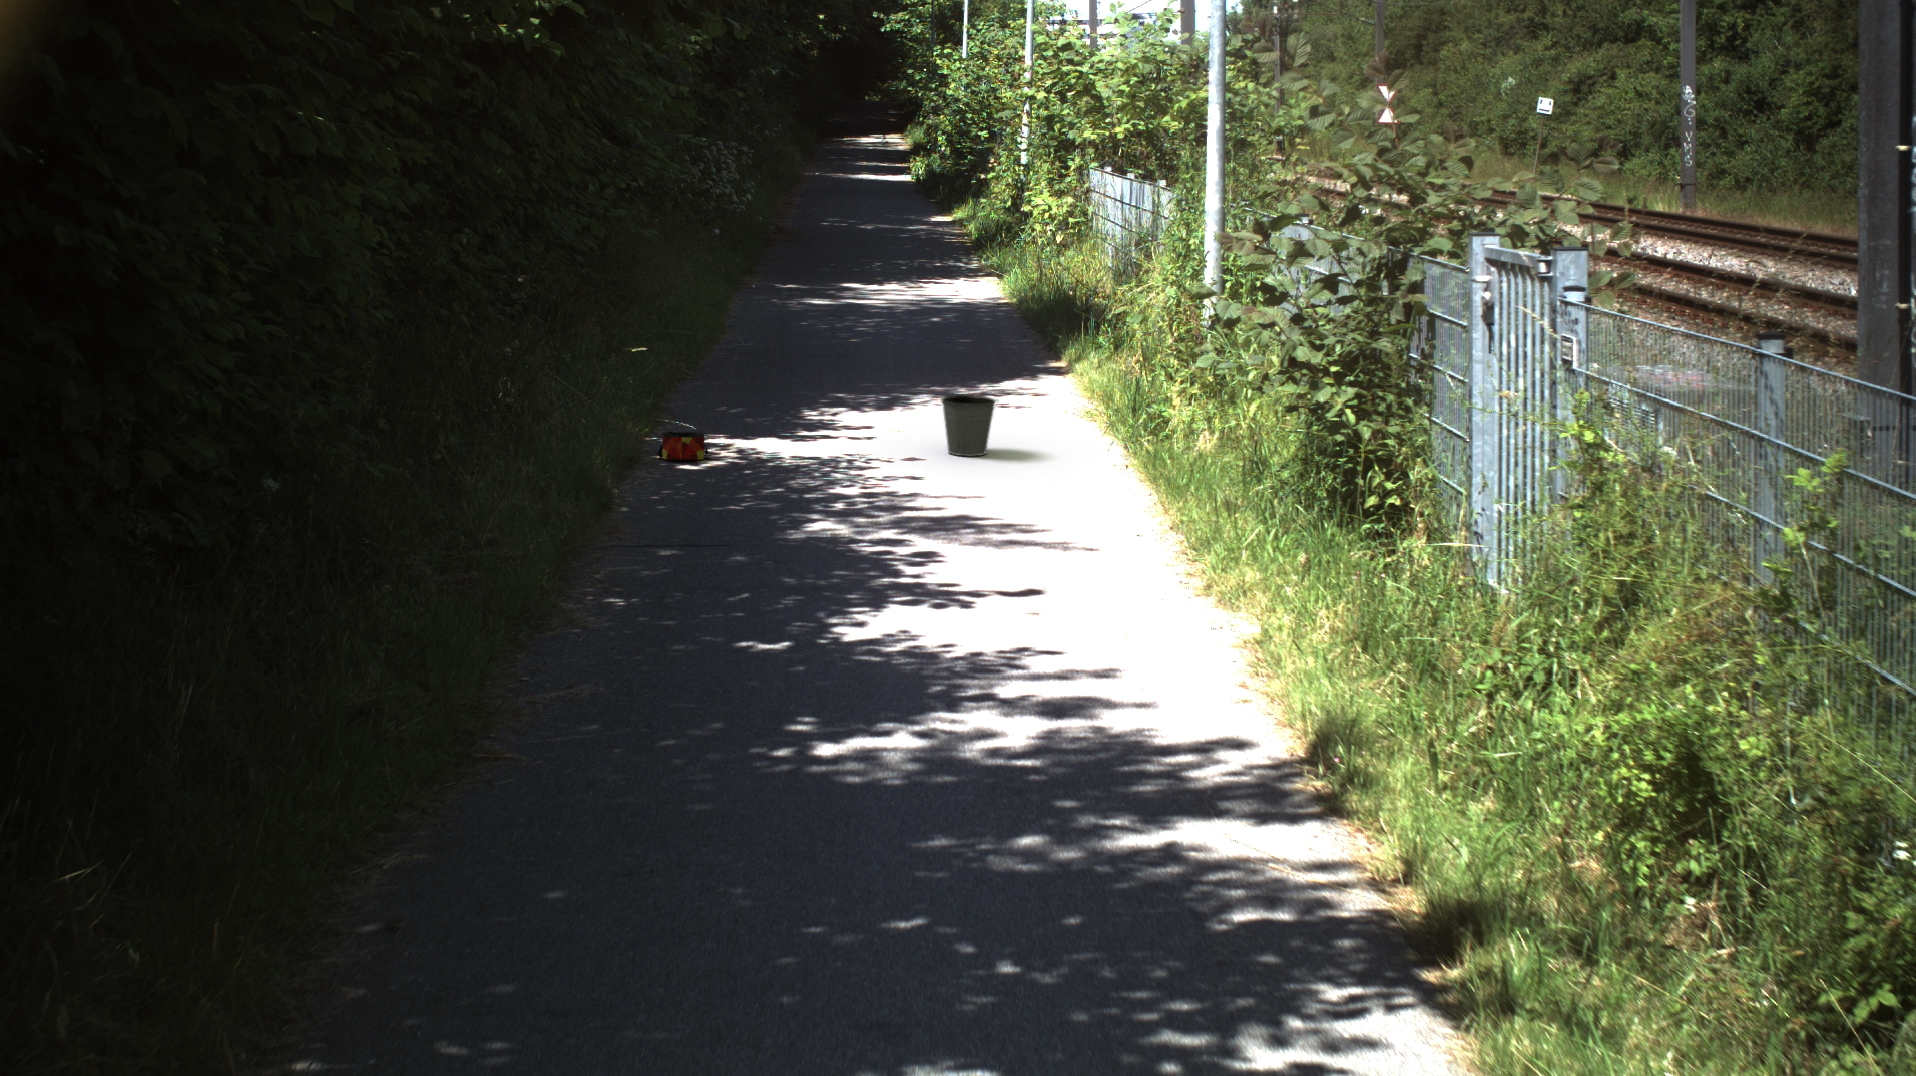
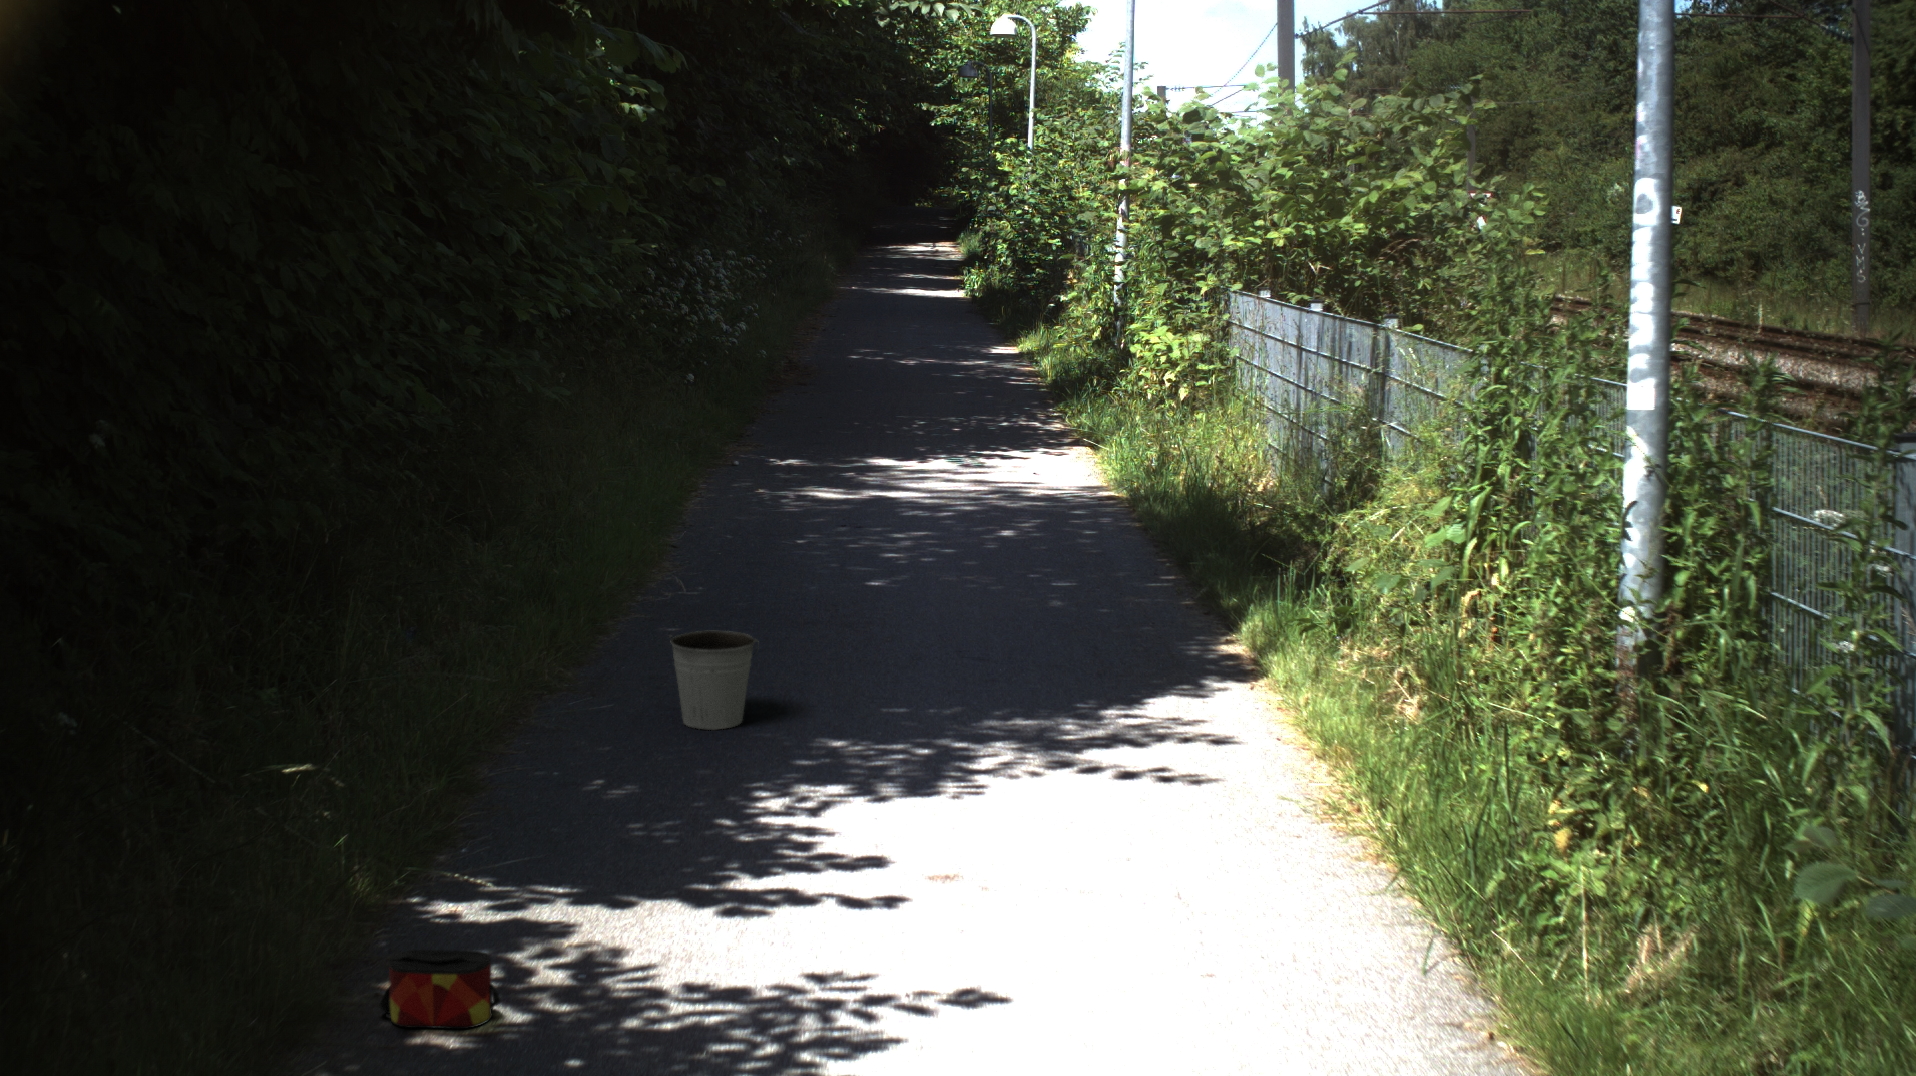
bucket: present [941,395,996,457] -> present [670,631,759,730]

